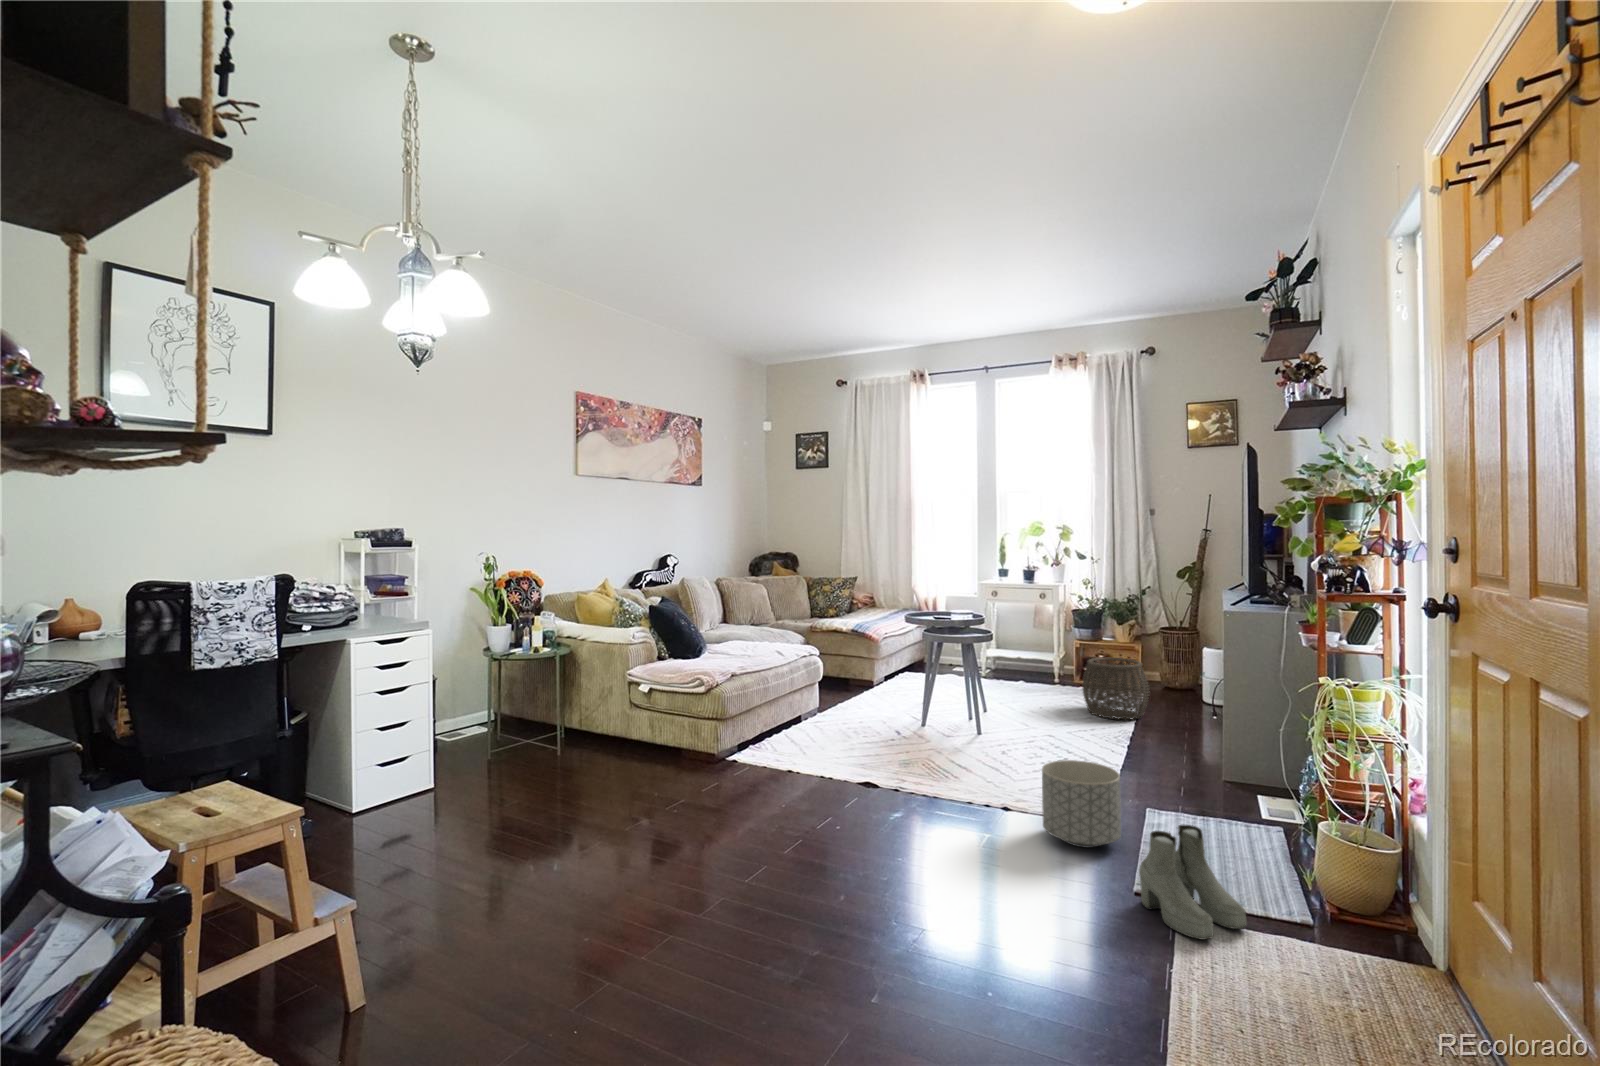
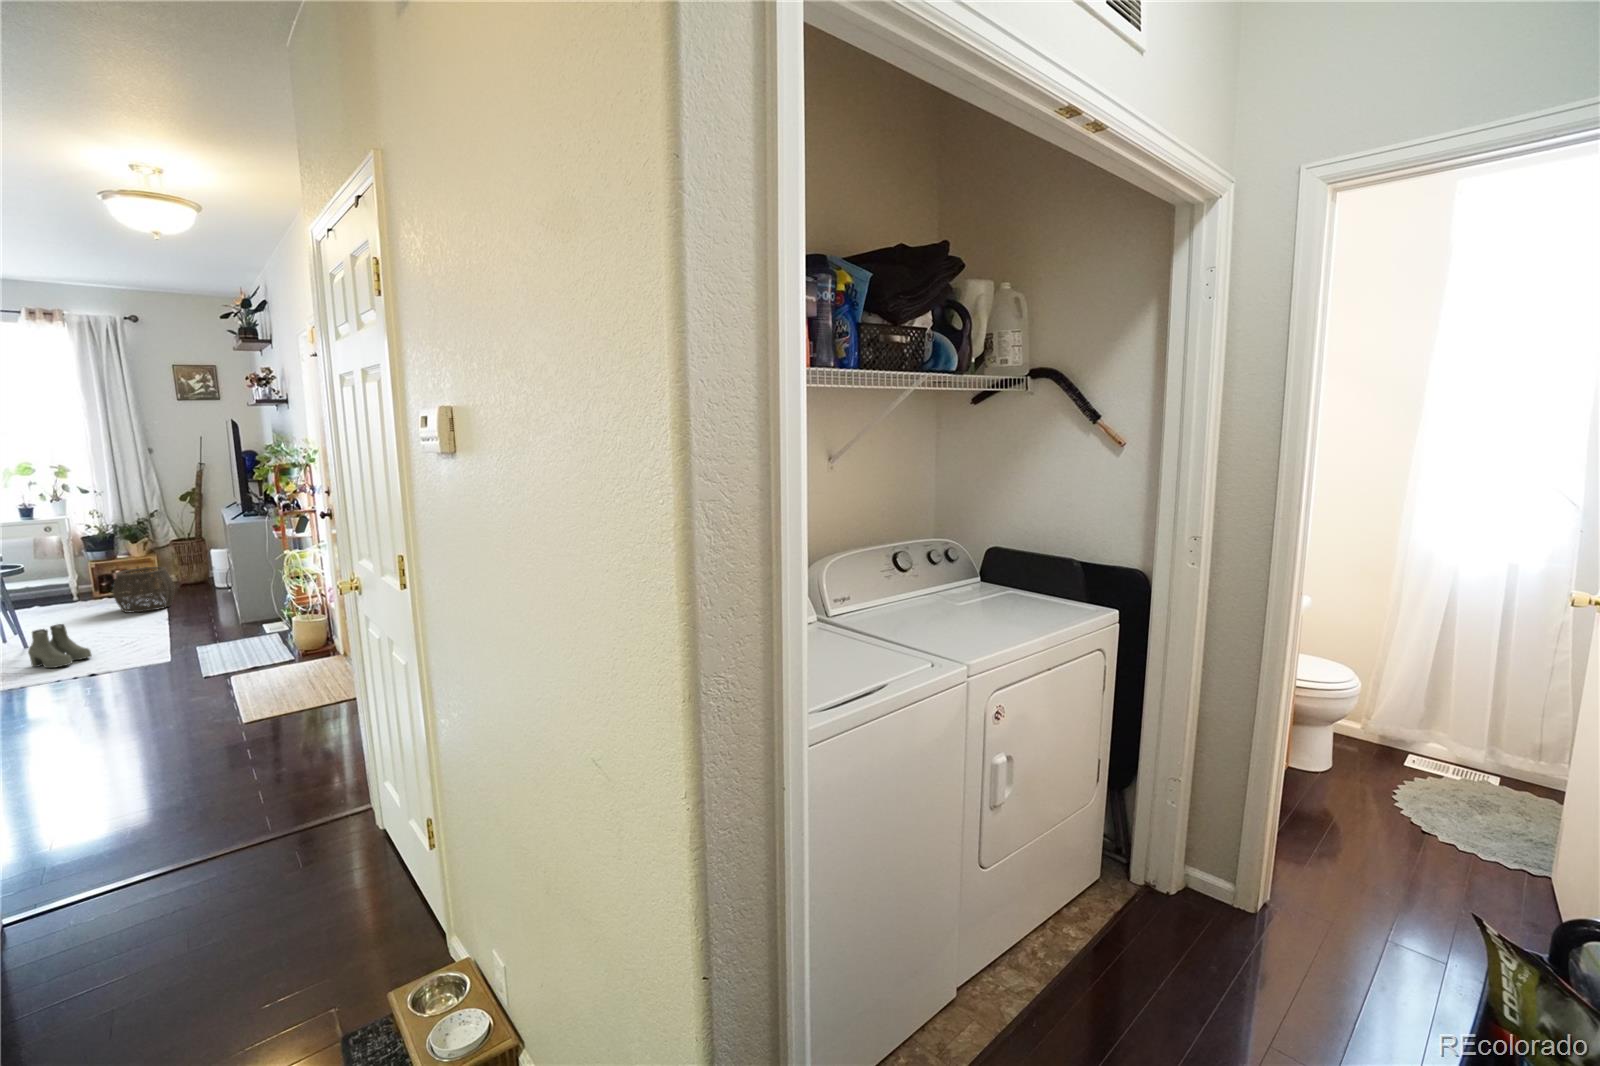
planter: present [1042,760,1121,848] -> none [121,624,184,672]
boots: present [1139,825,1247,940] -> present [28,624,92,668]

